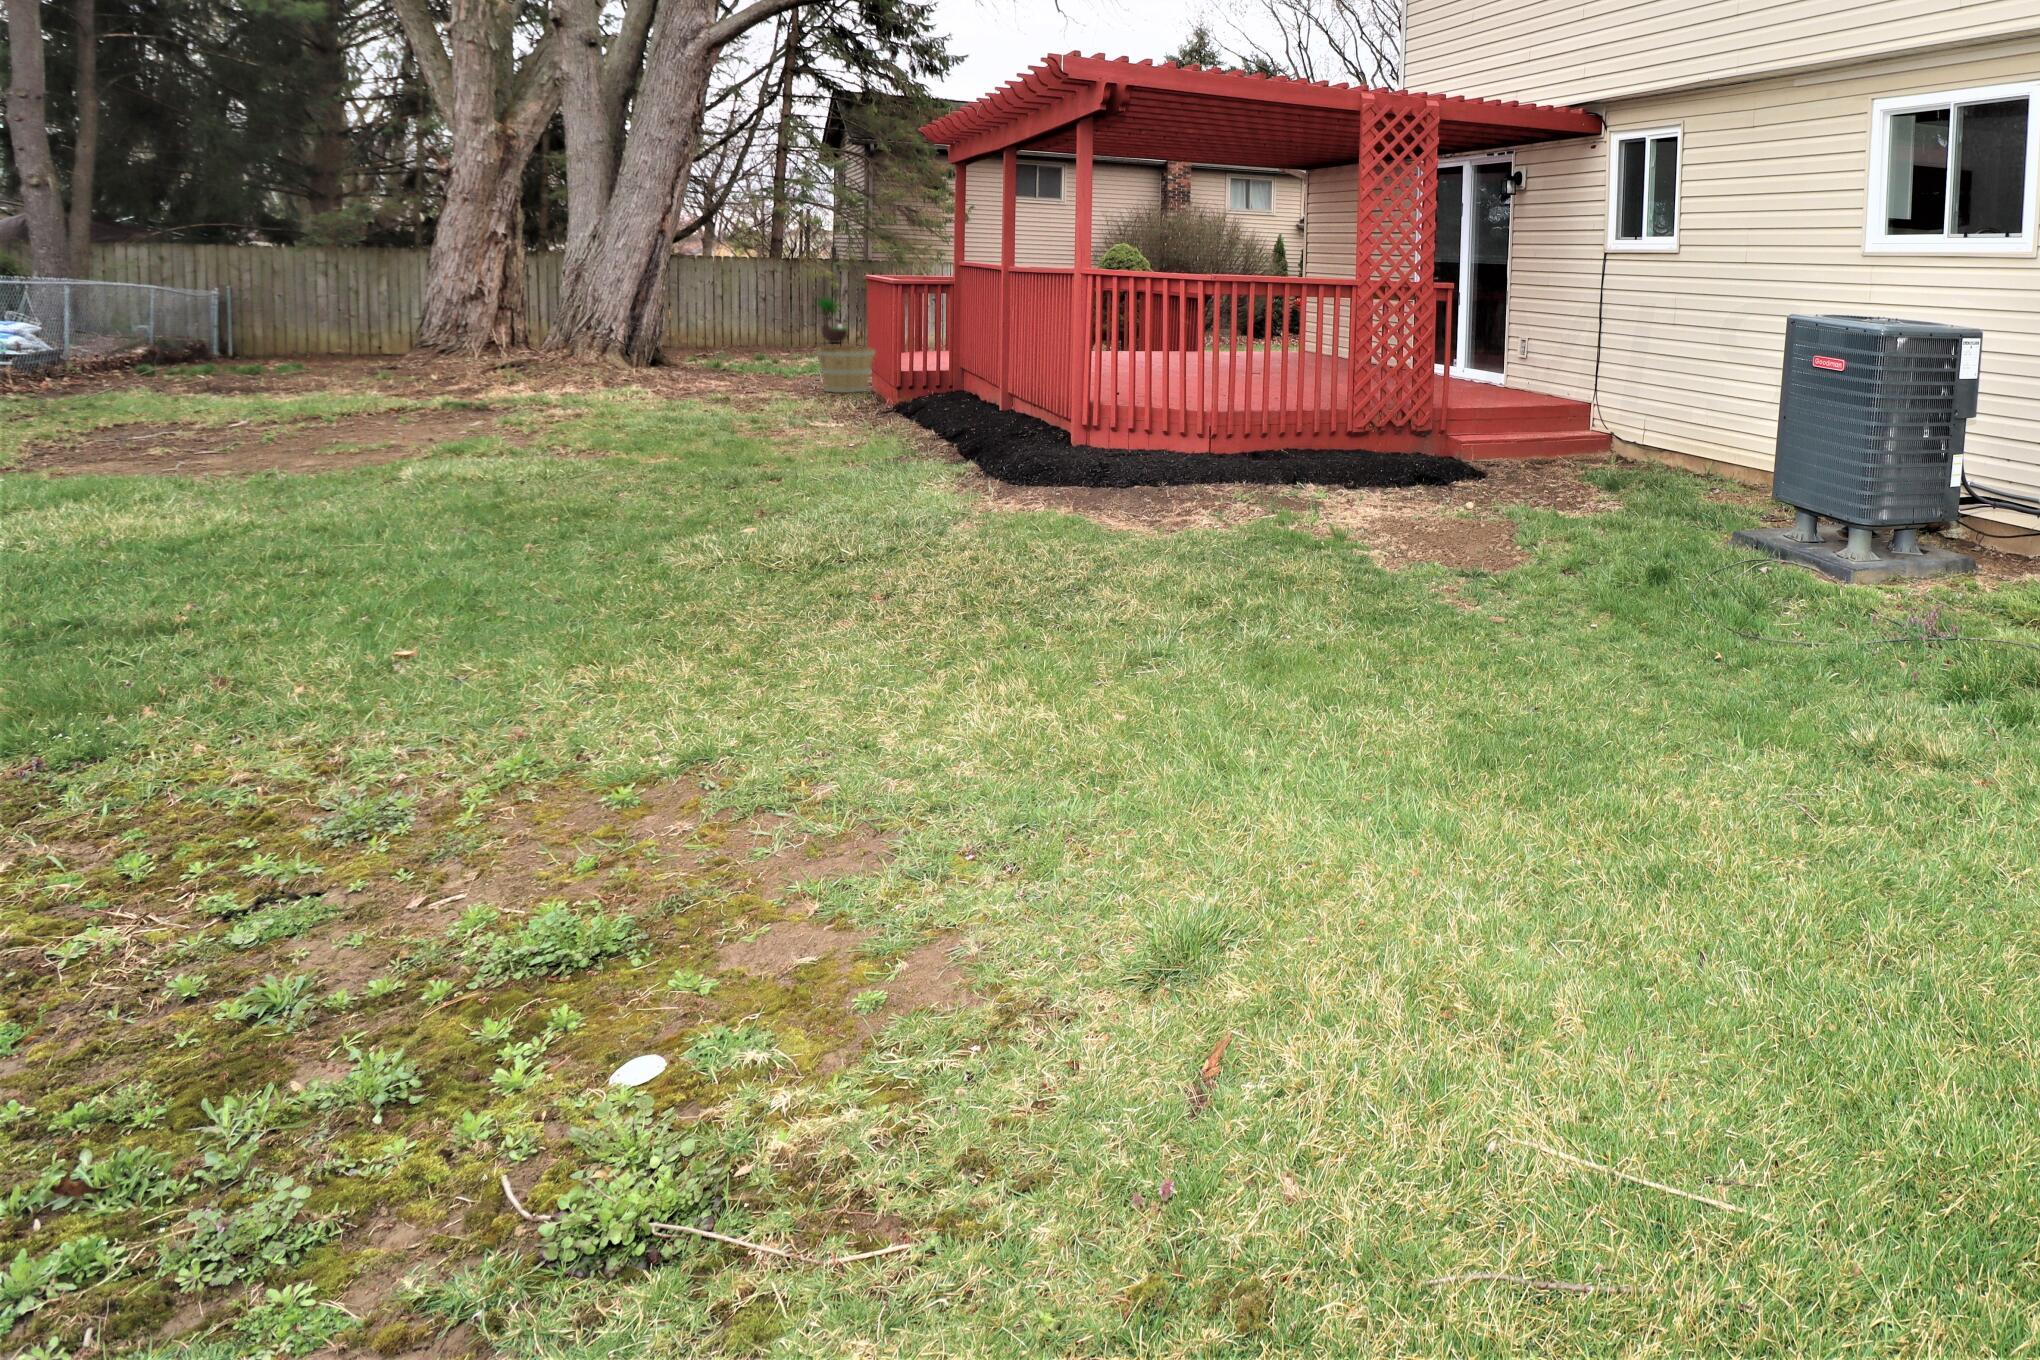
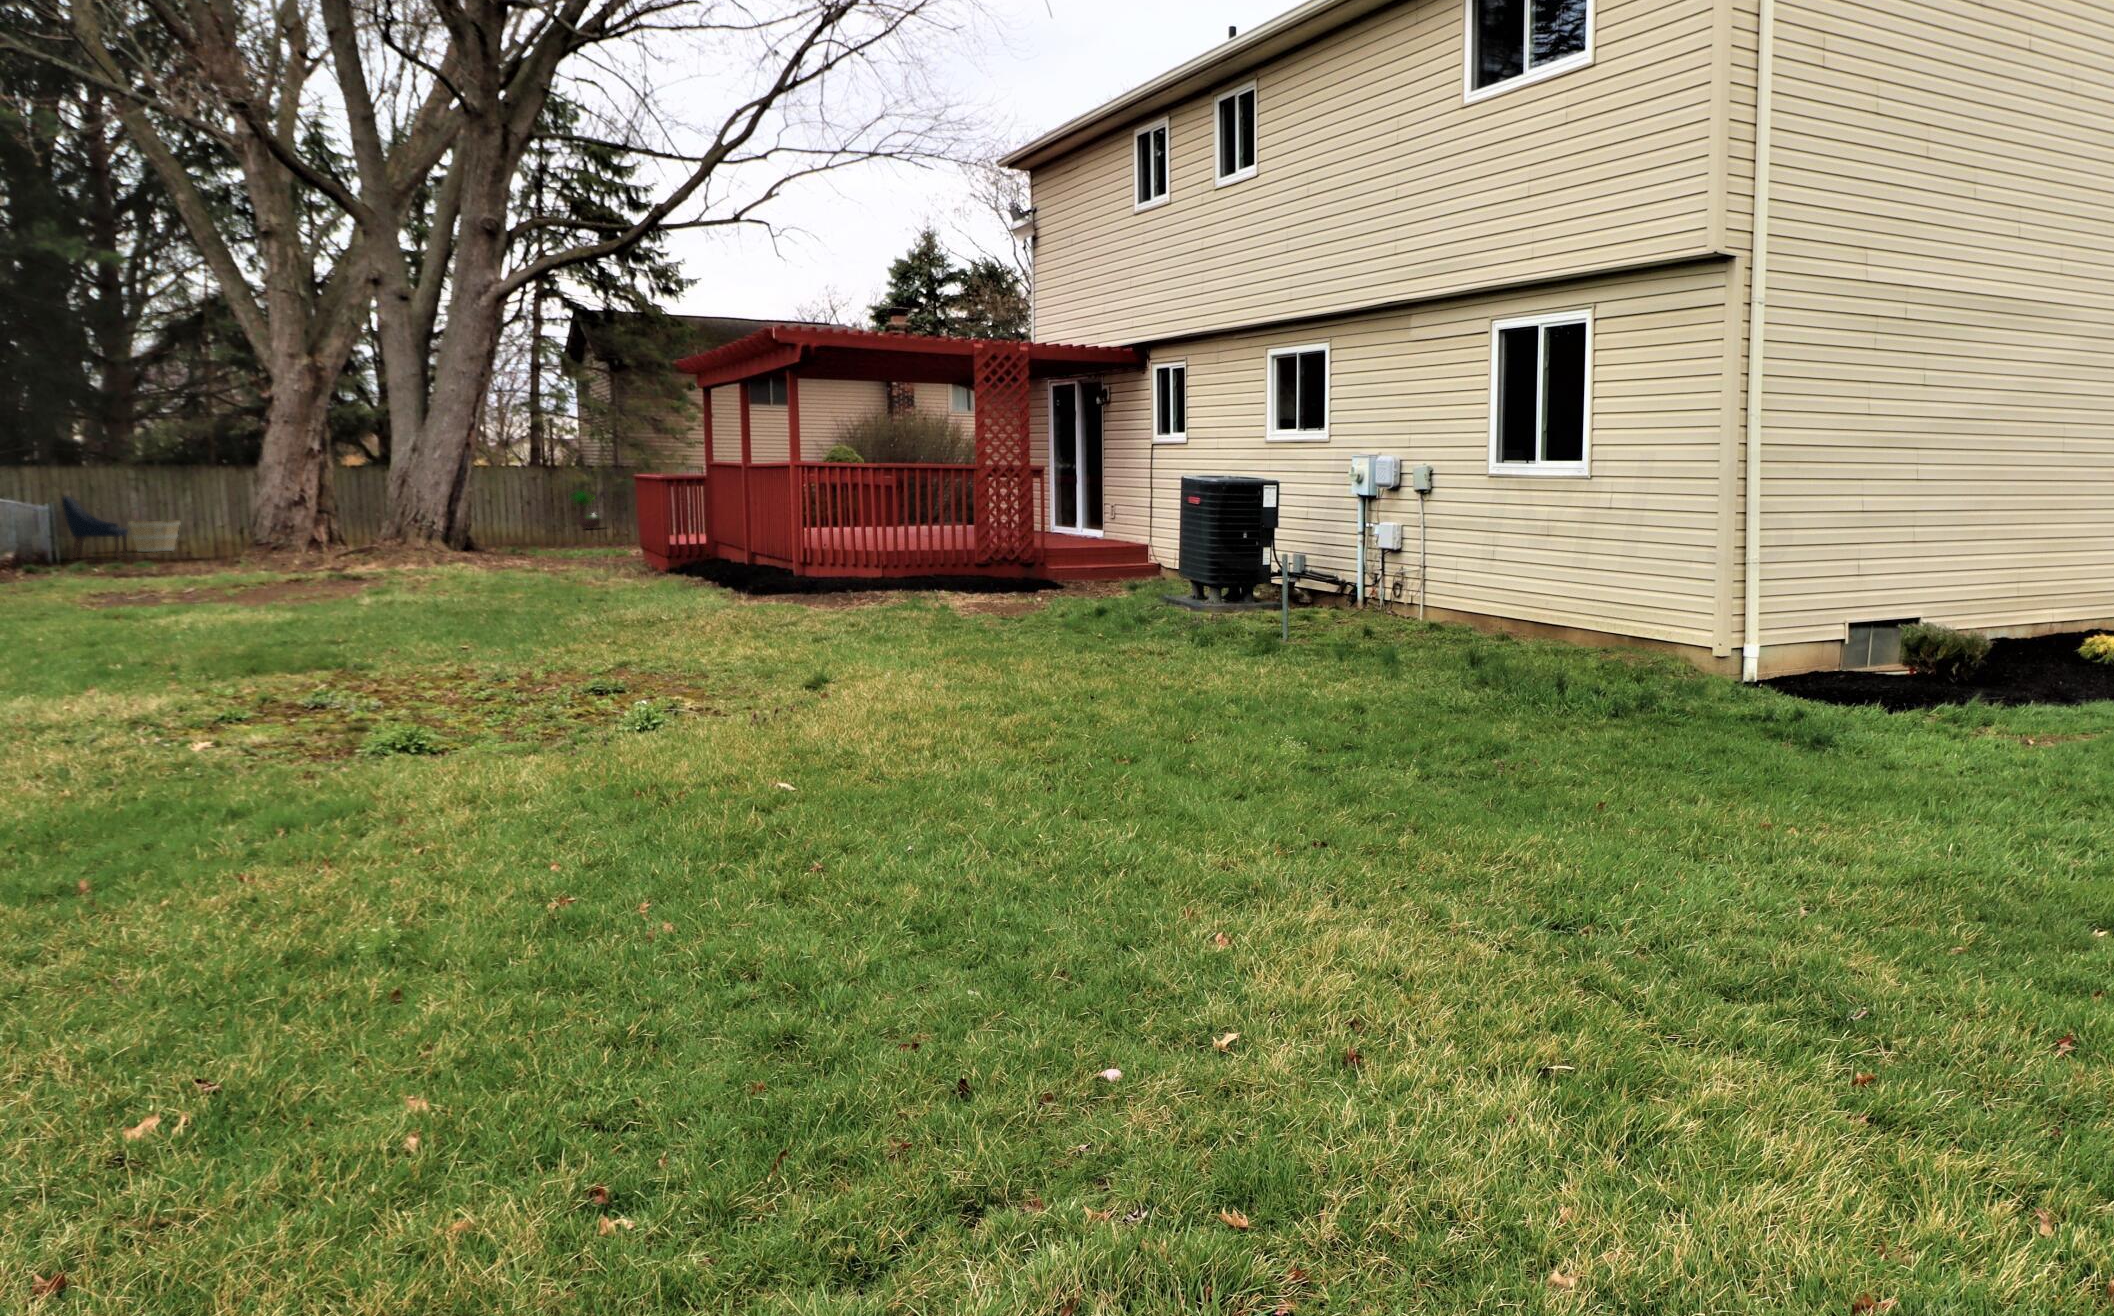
chair: none [221,279,303,360] -> present [62,496,128,559]
wooden bucket: present [816,346,875,393] -> present [128,520,180,552]

